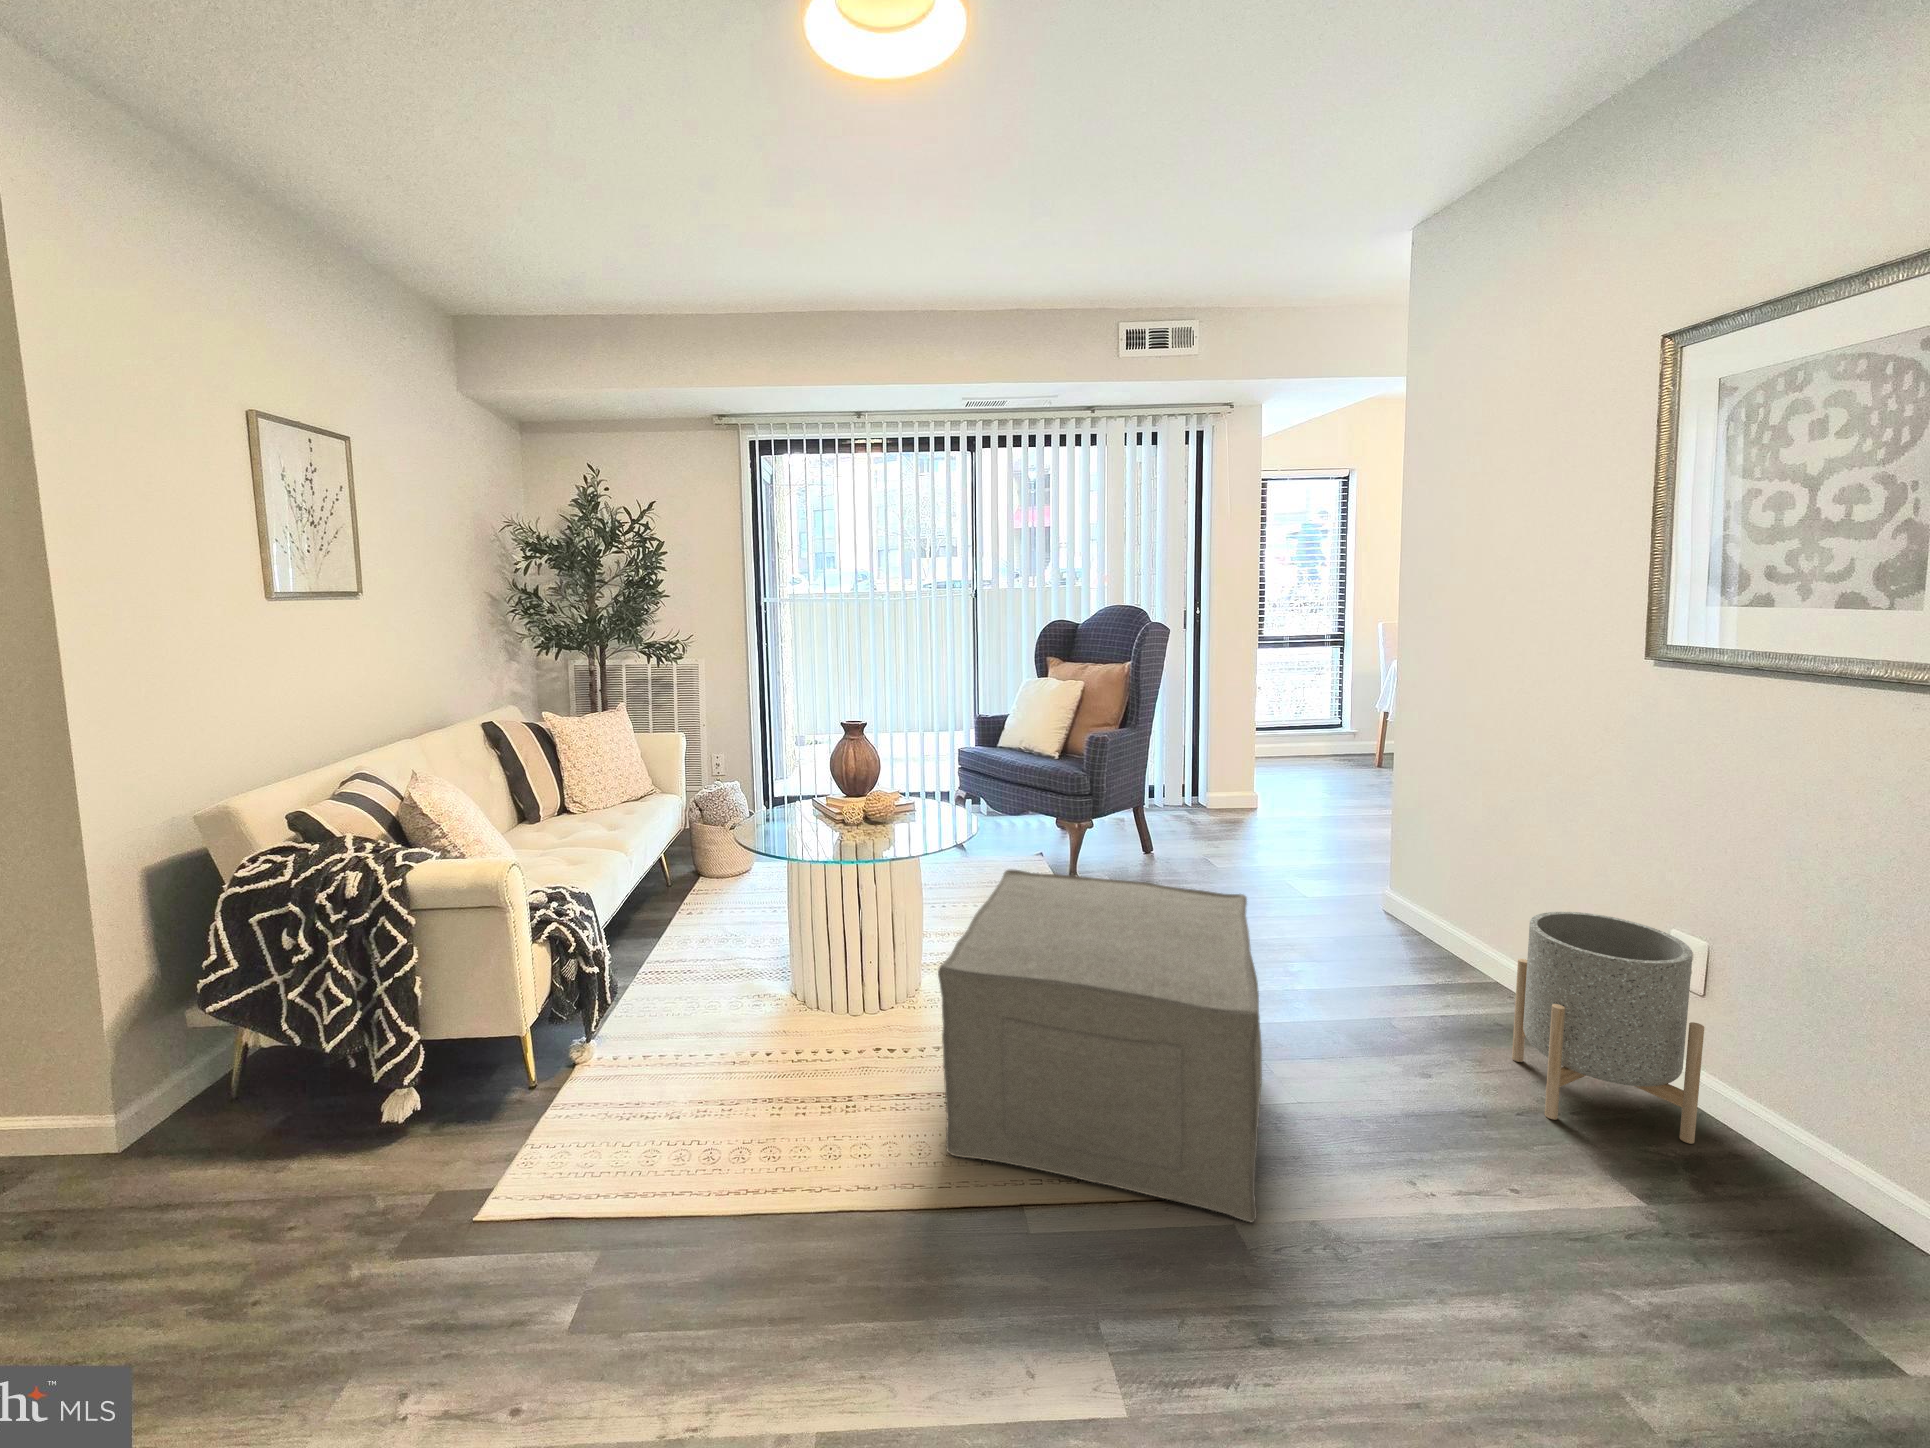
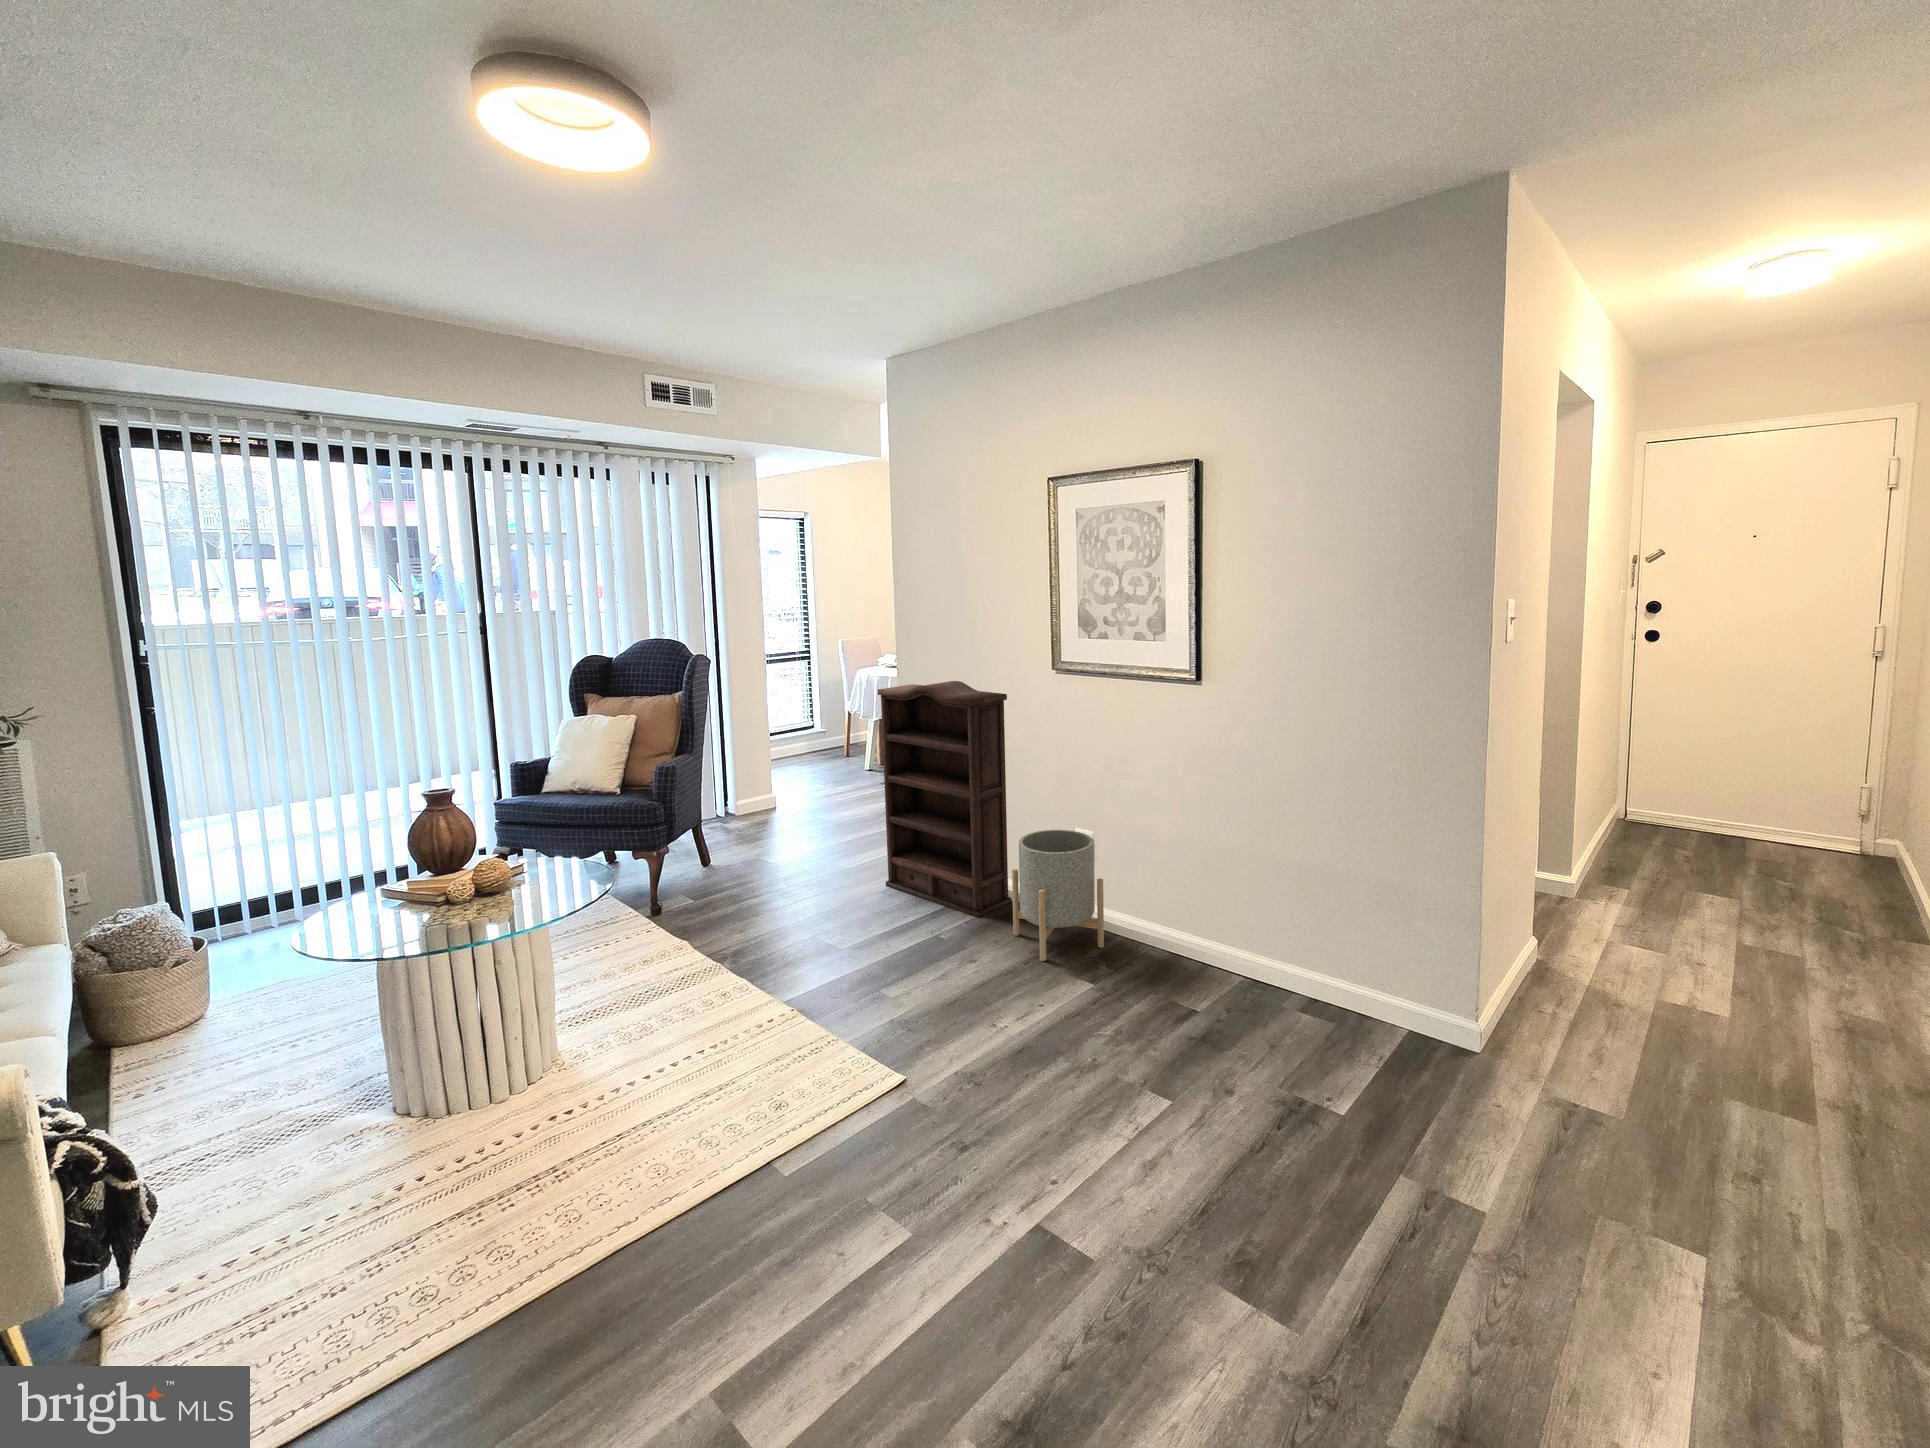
bookshelf: none [1341,668,1552,1012] -> present [878,681,1011,917]
ottoman: present [938,870,1262,1222] -> none [655,872,926,1160]

